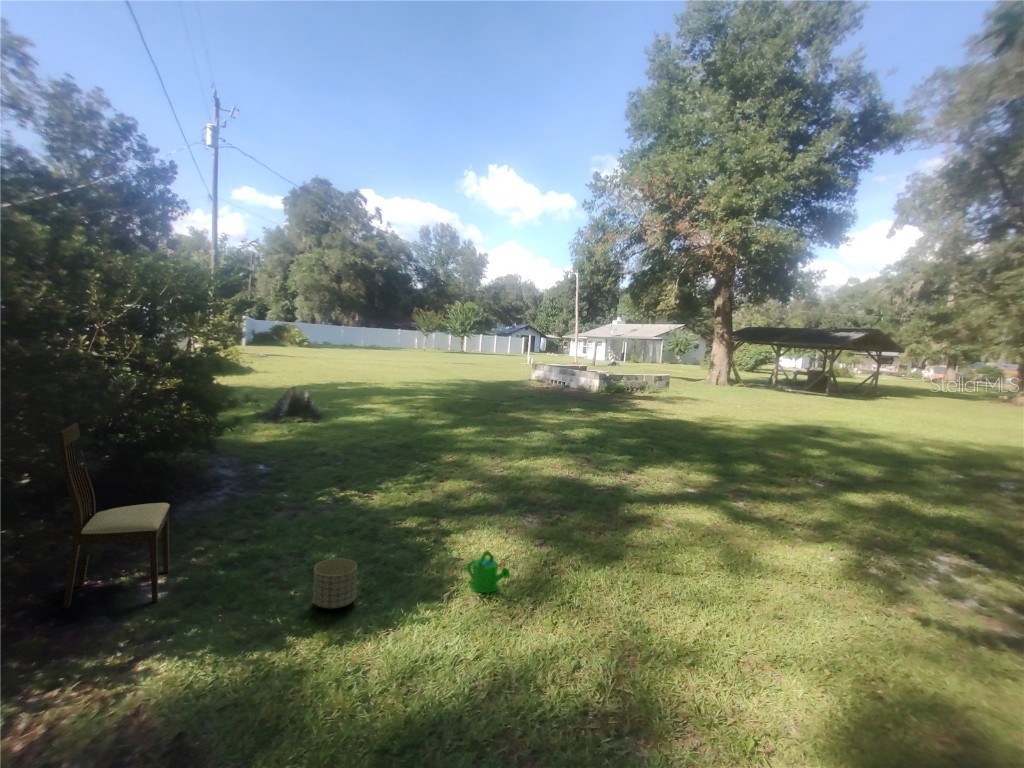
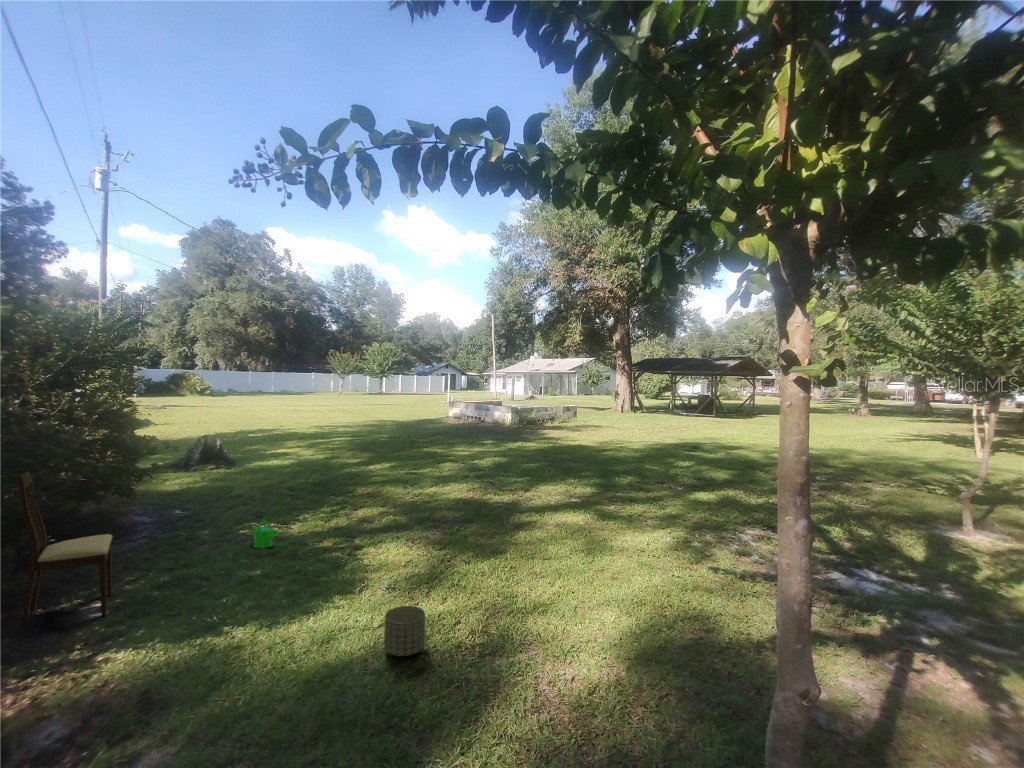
watering can: present [467,551,510,593] -> present [253,521,278,548]
planter: present [313,558,357,609] -> present [384,606,425,656]

